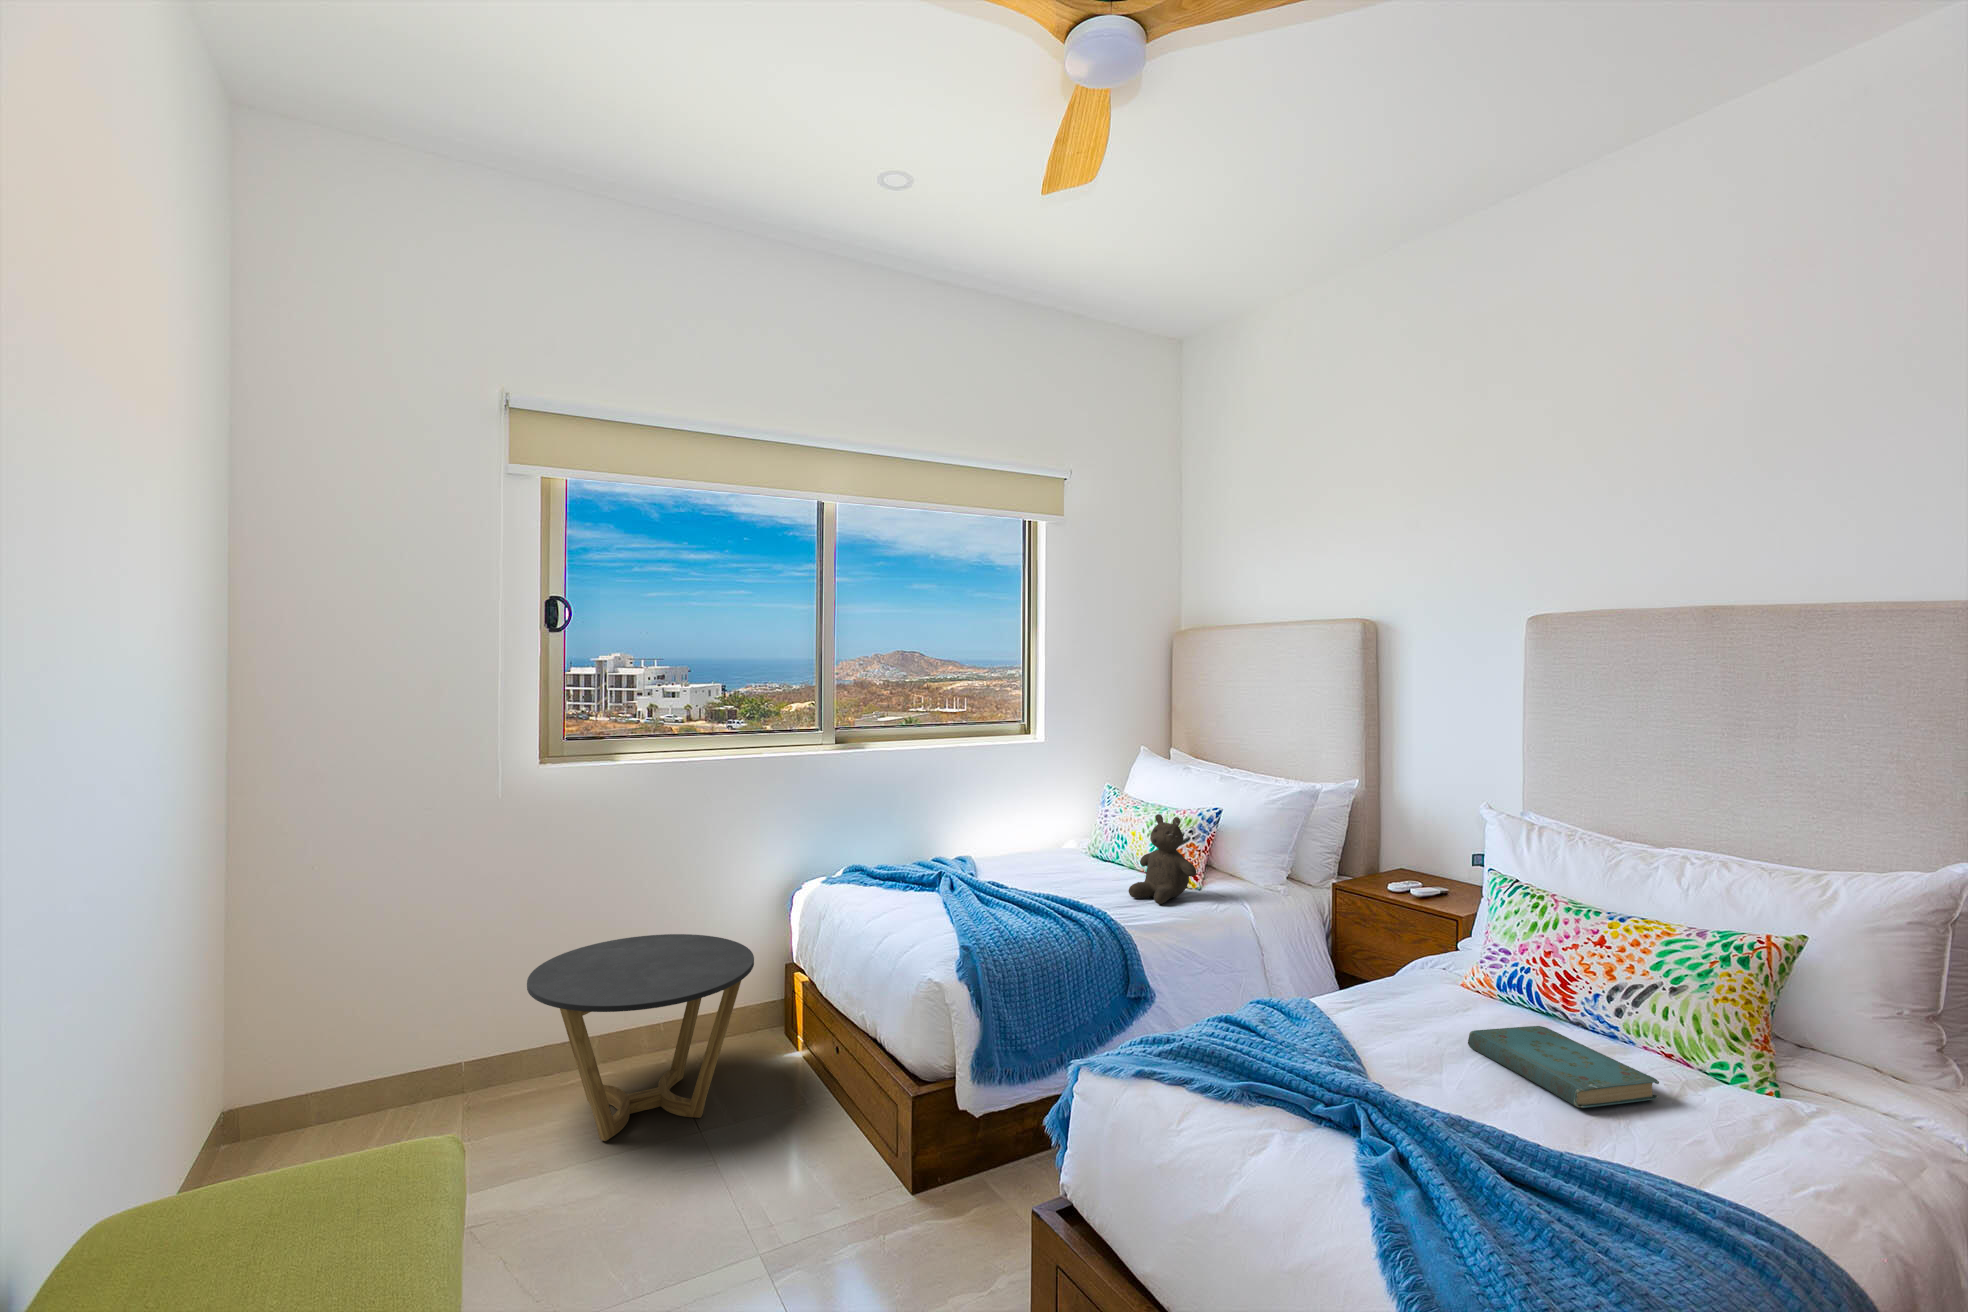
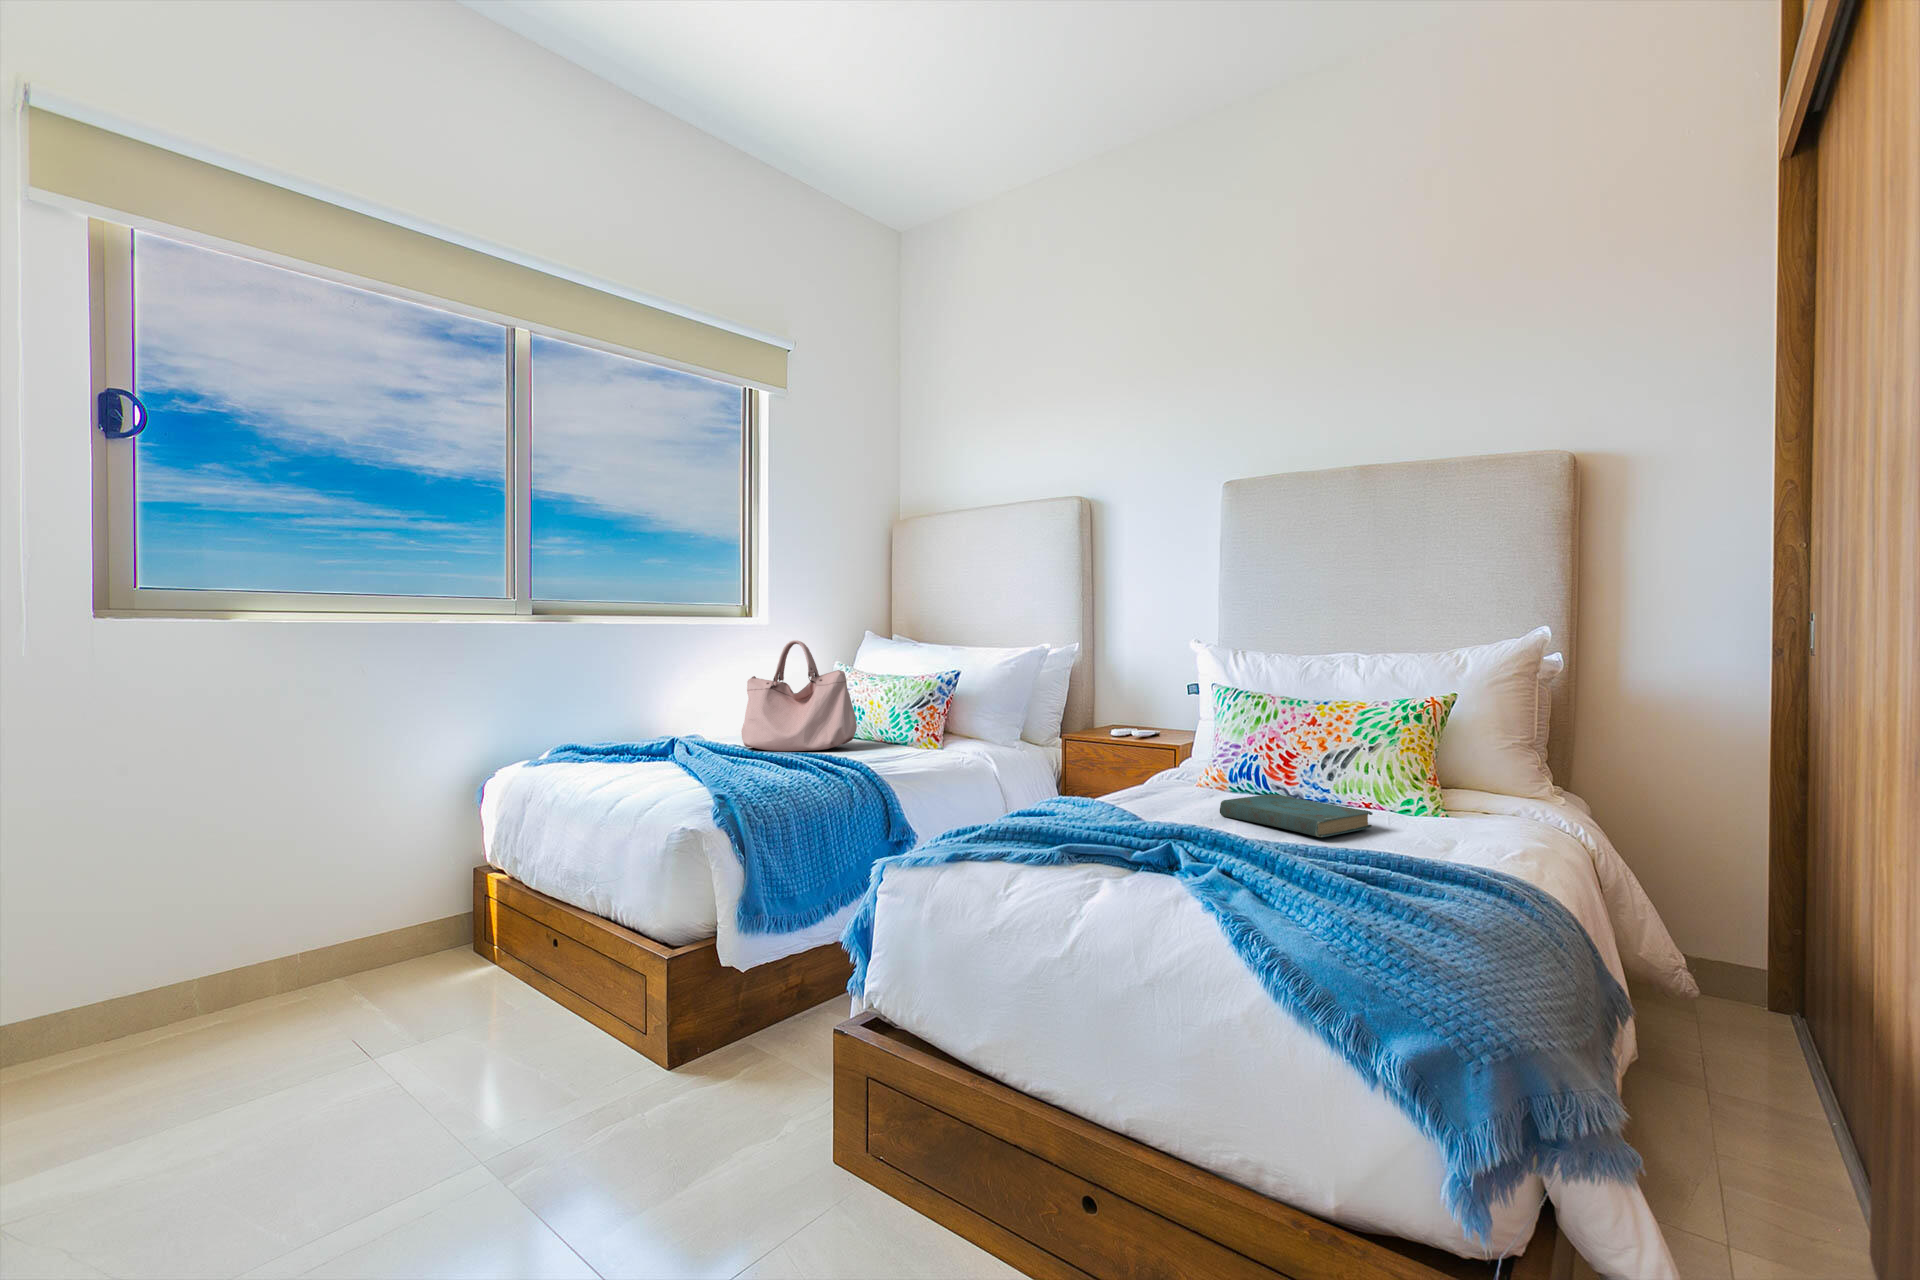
handbag: none [1010,772,1115,881] -> present [741,640,857,751]
teddy bear: present [1129,814,1196,904] -> none [876,672,943,758]
side table: present [527,934,754,1141] -> none [126,839,451,1081]

